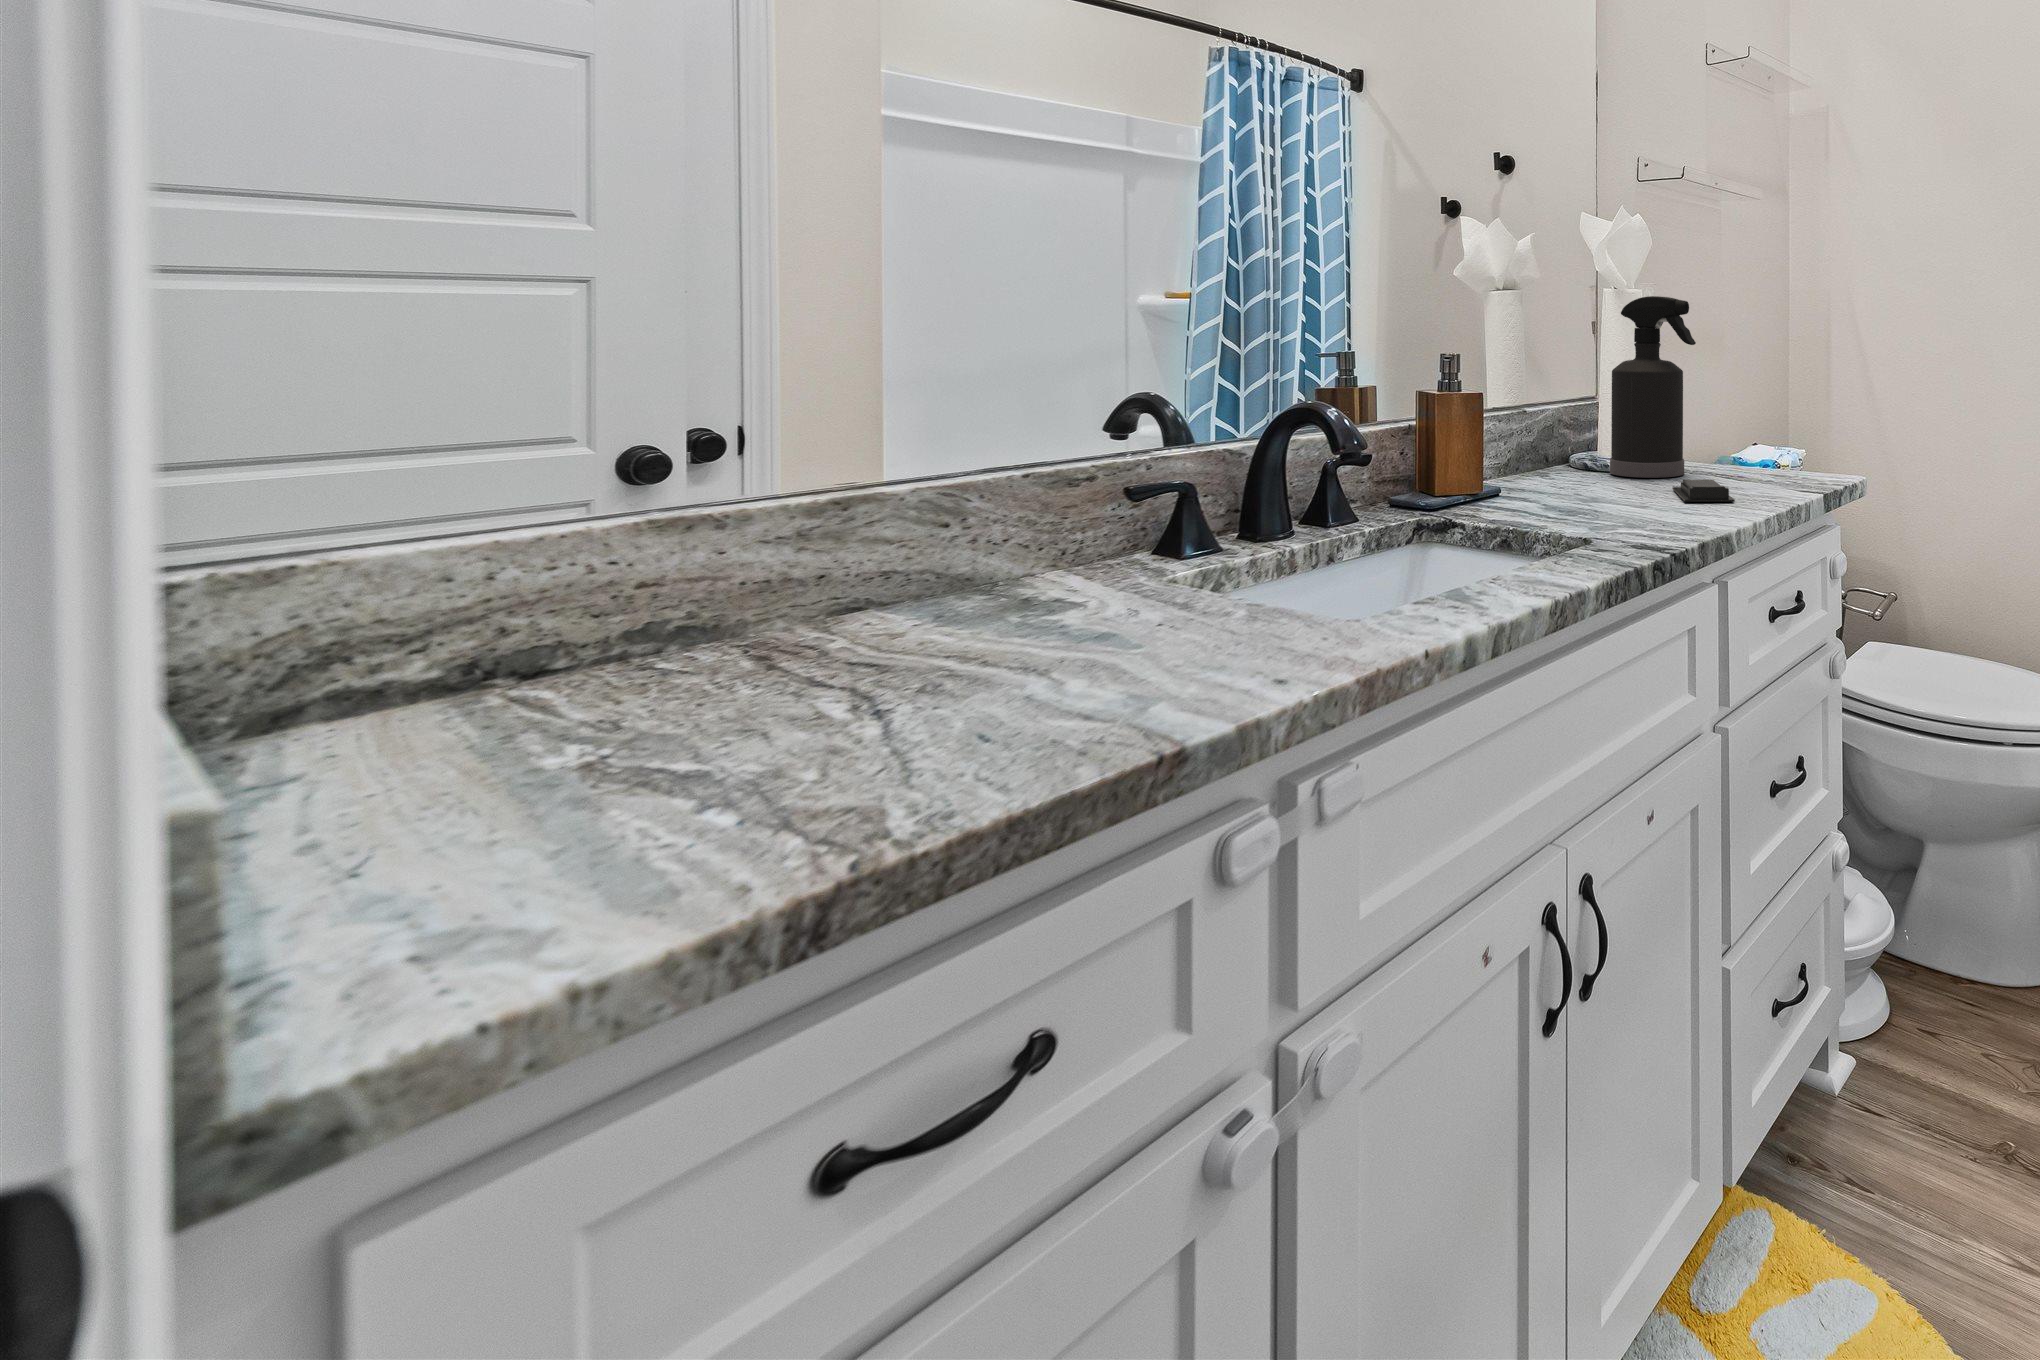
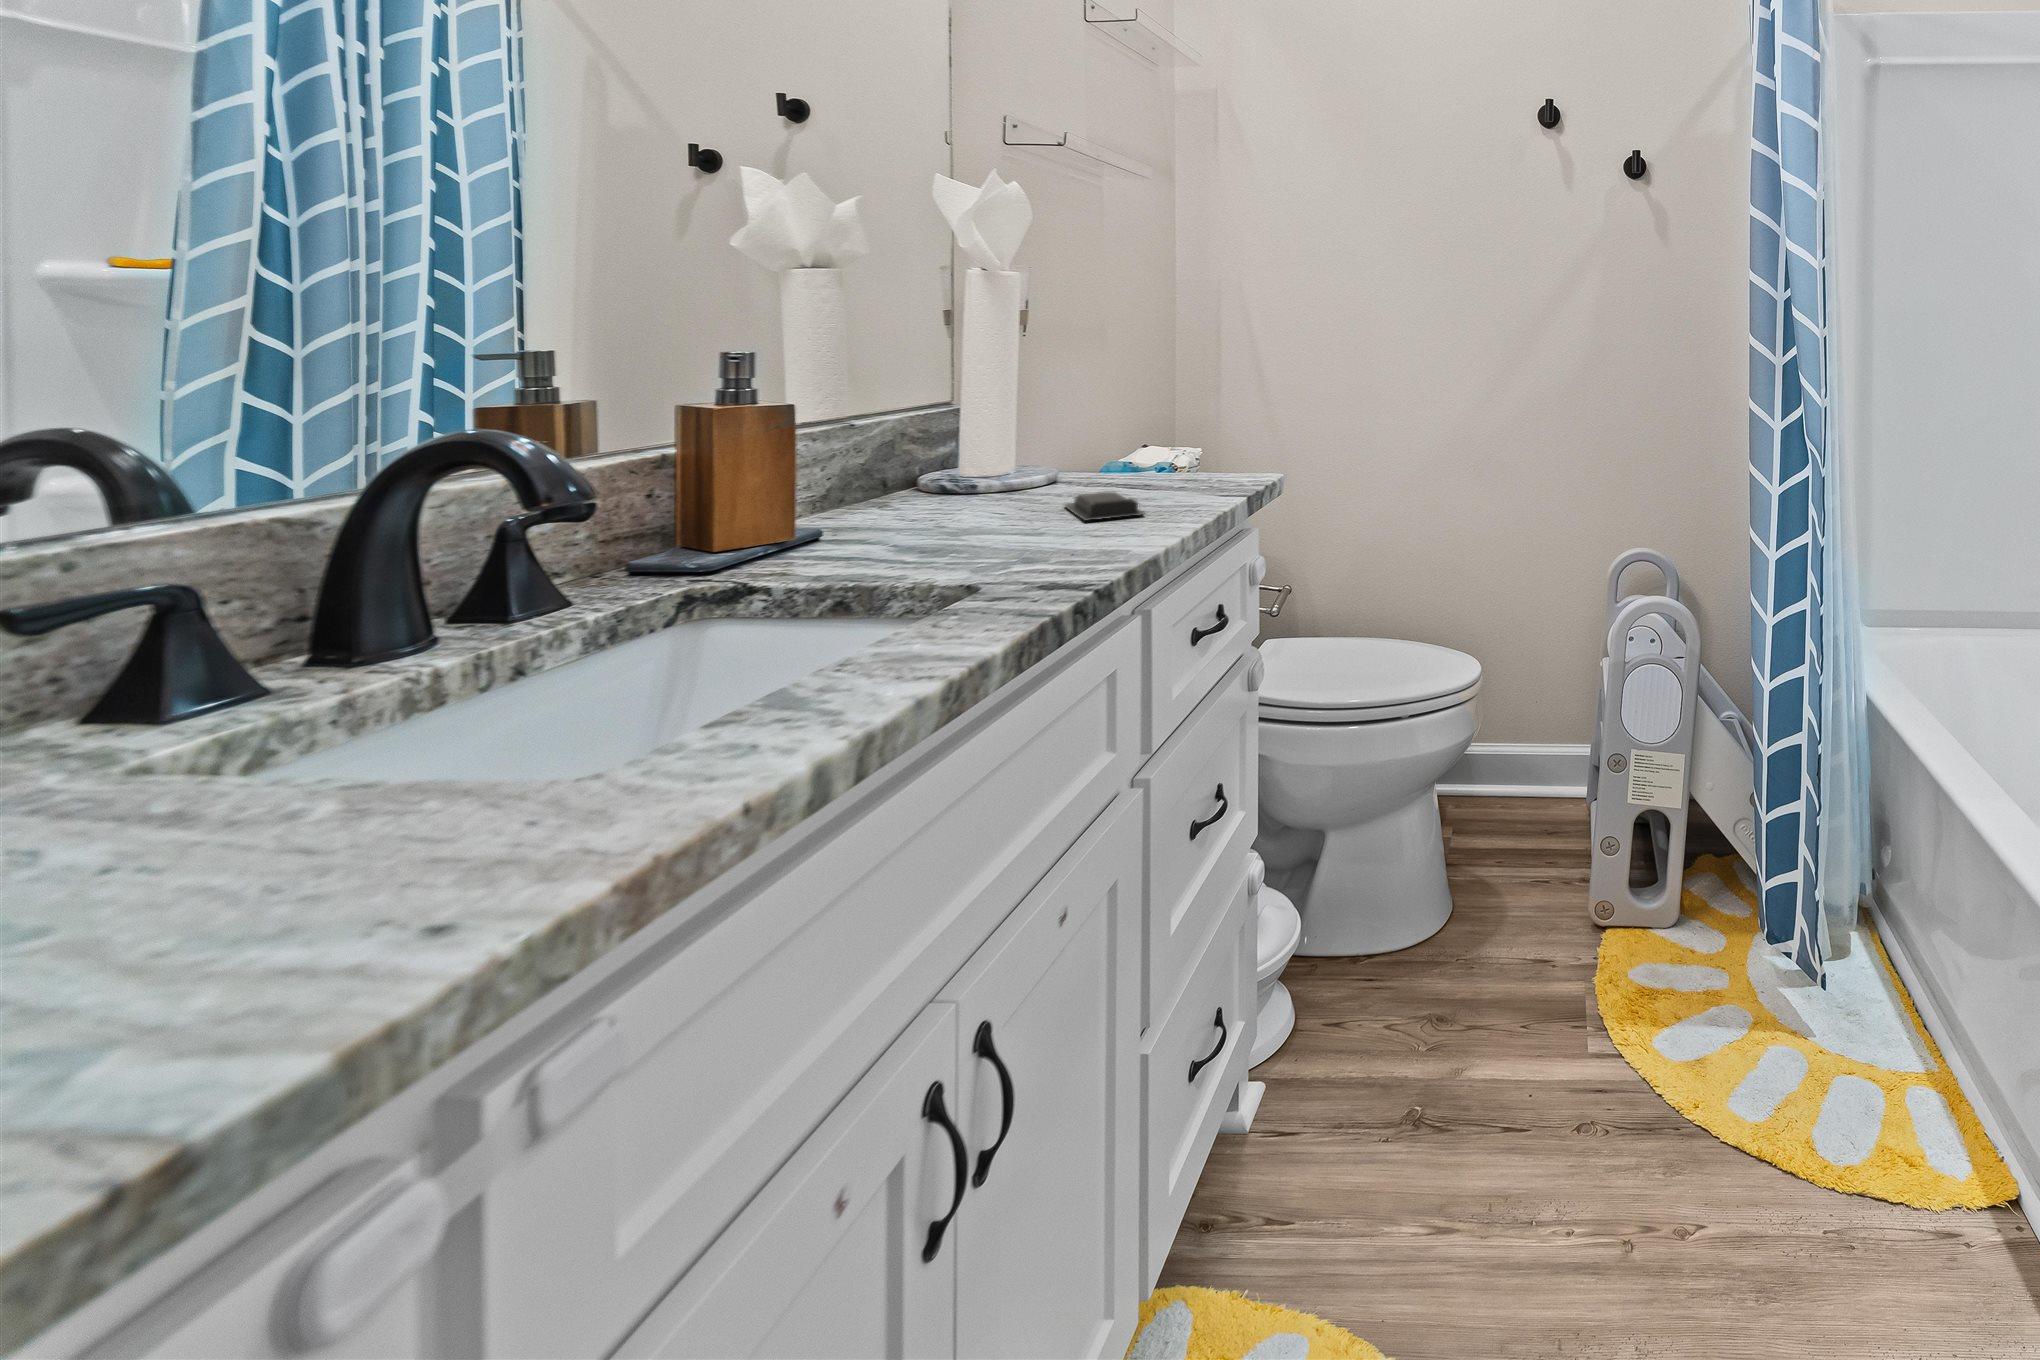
spray bottle: present [1610,296,1696,478] -> none [975,283,1086,495]

